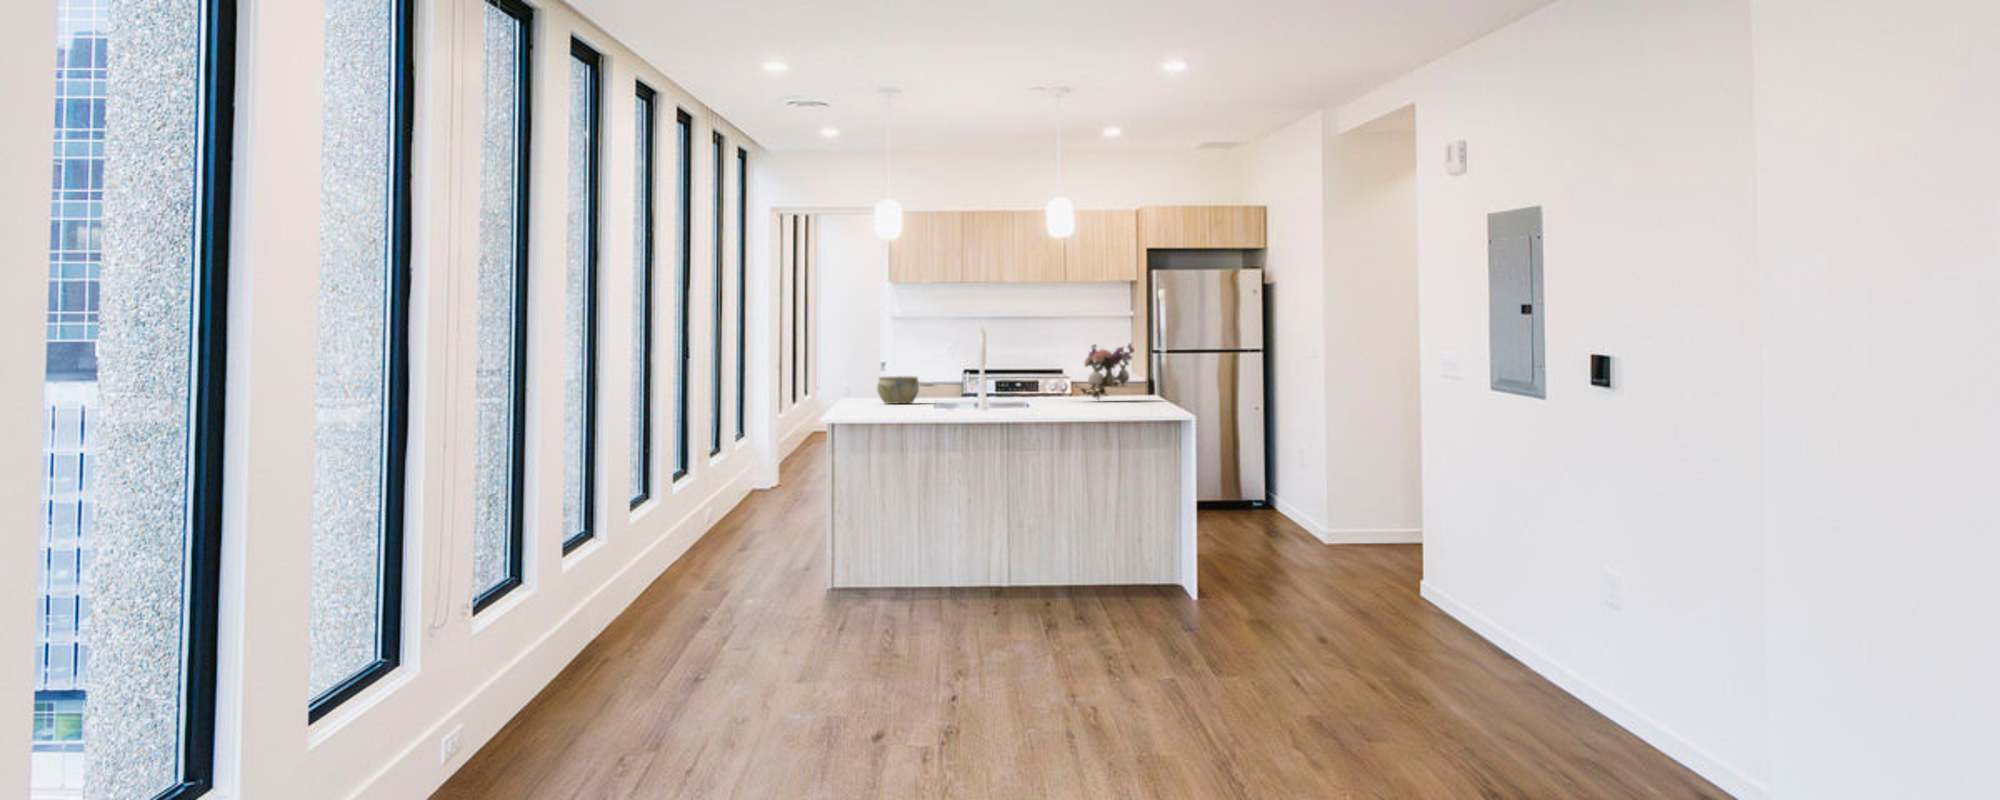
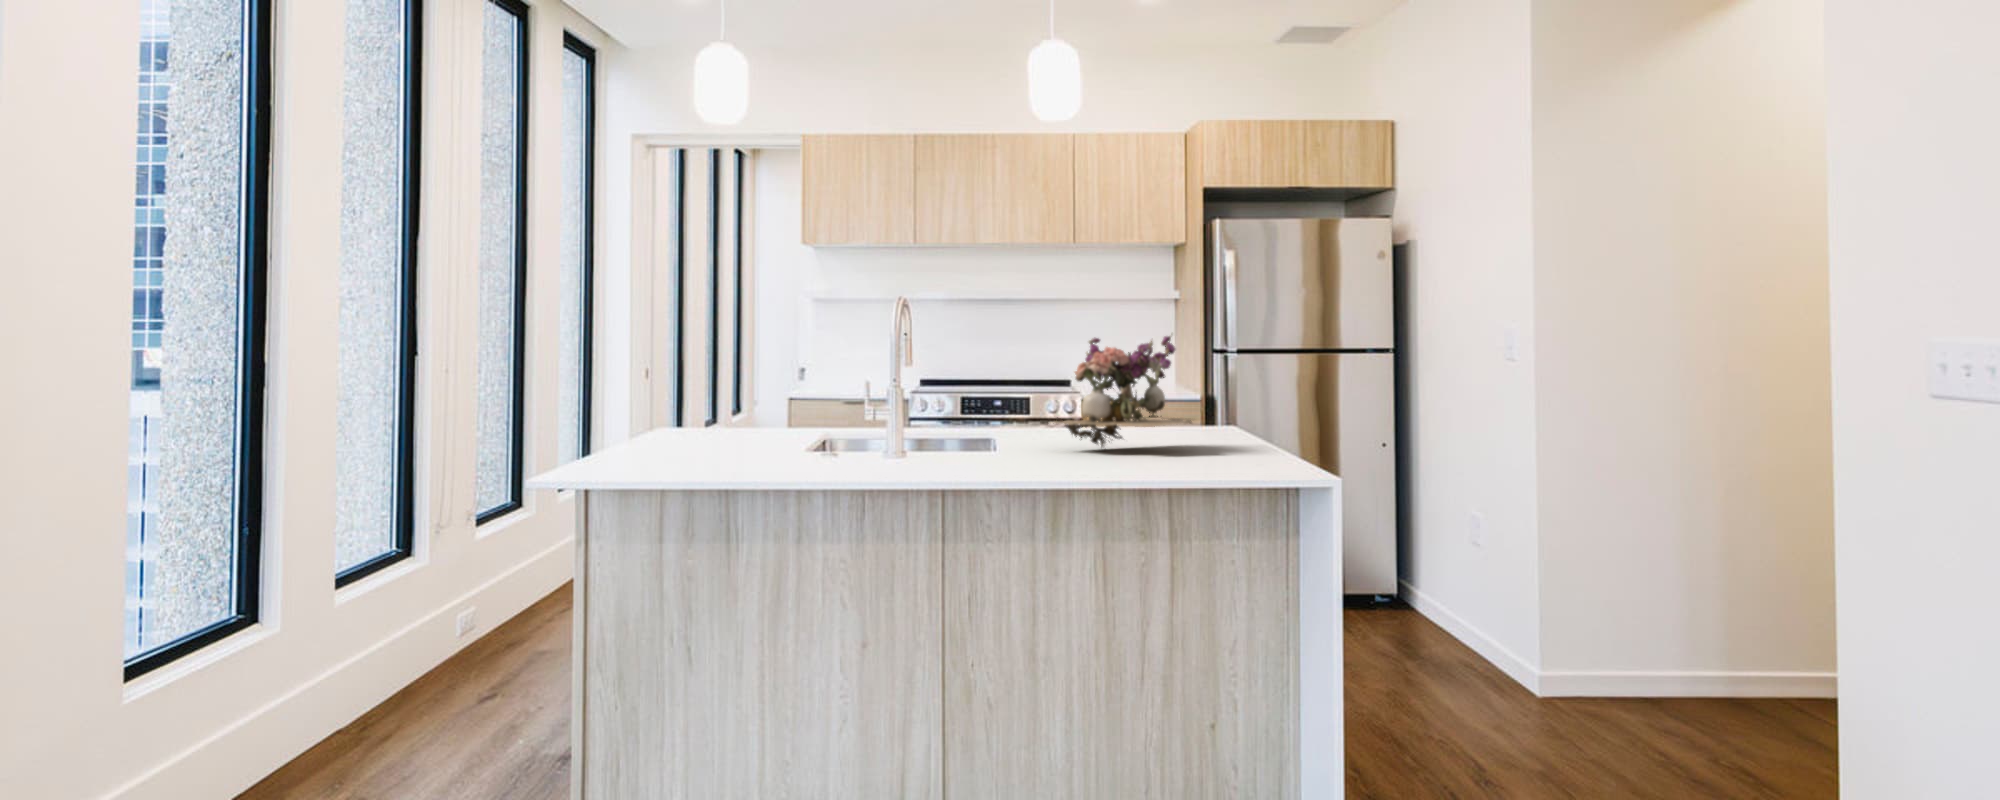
ceramic bowl: present [877,376,919,404] -> none [640,401,731,459]

